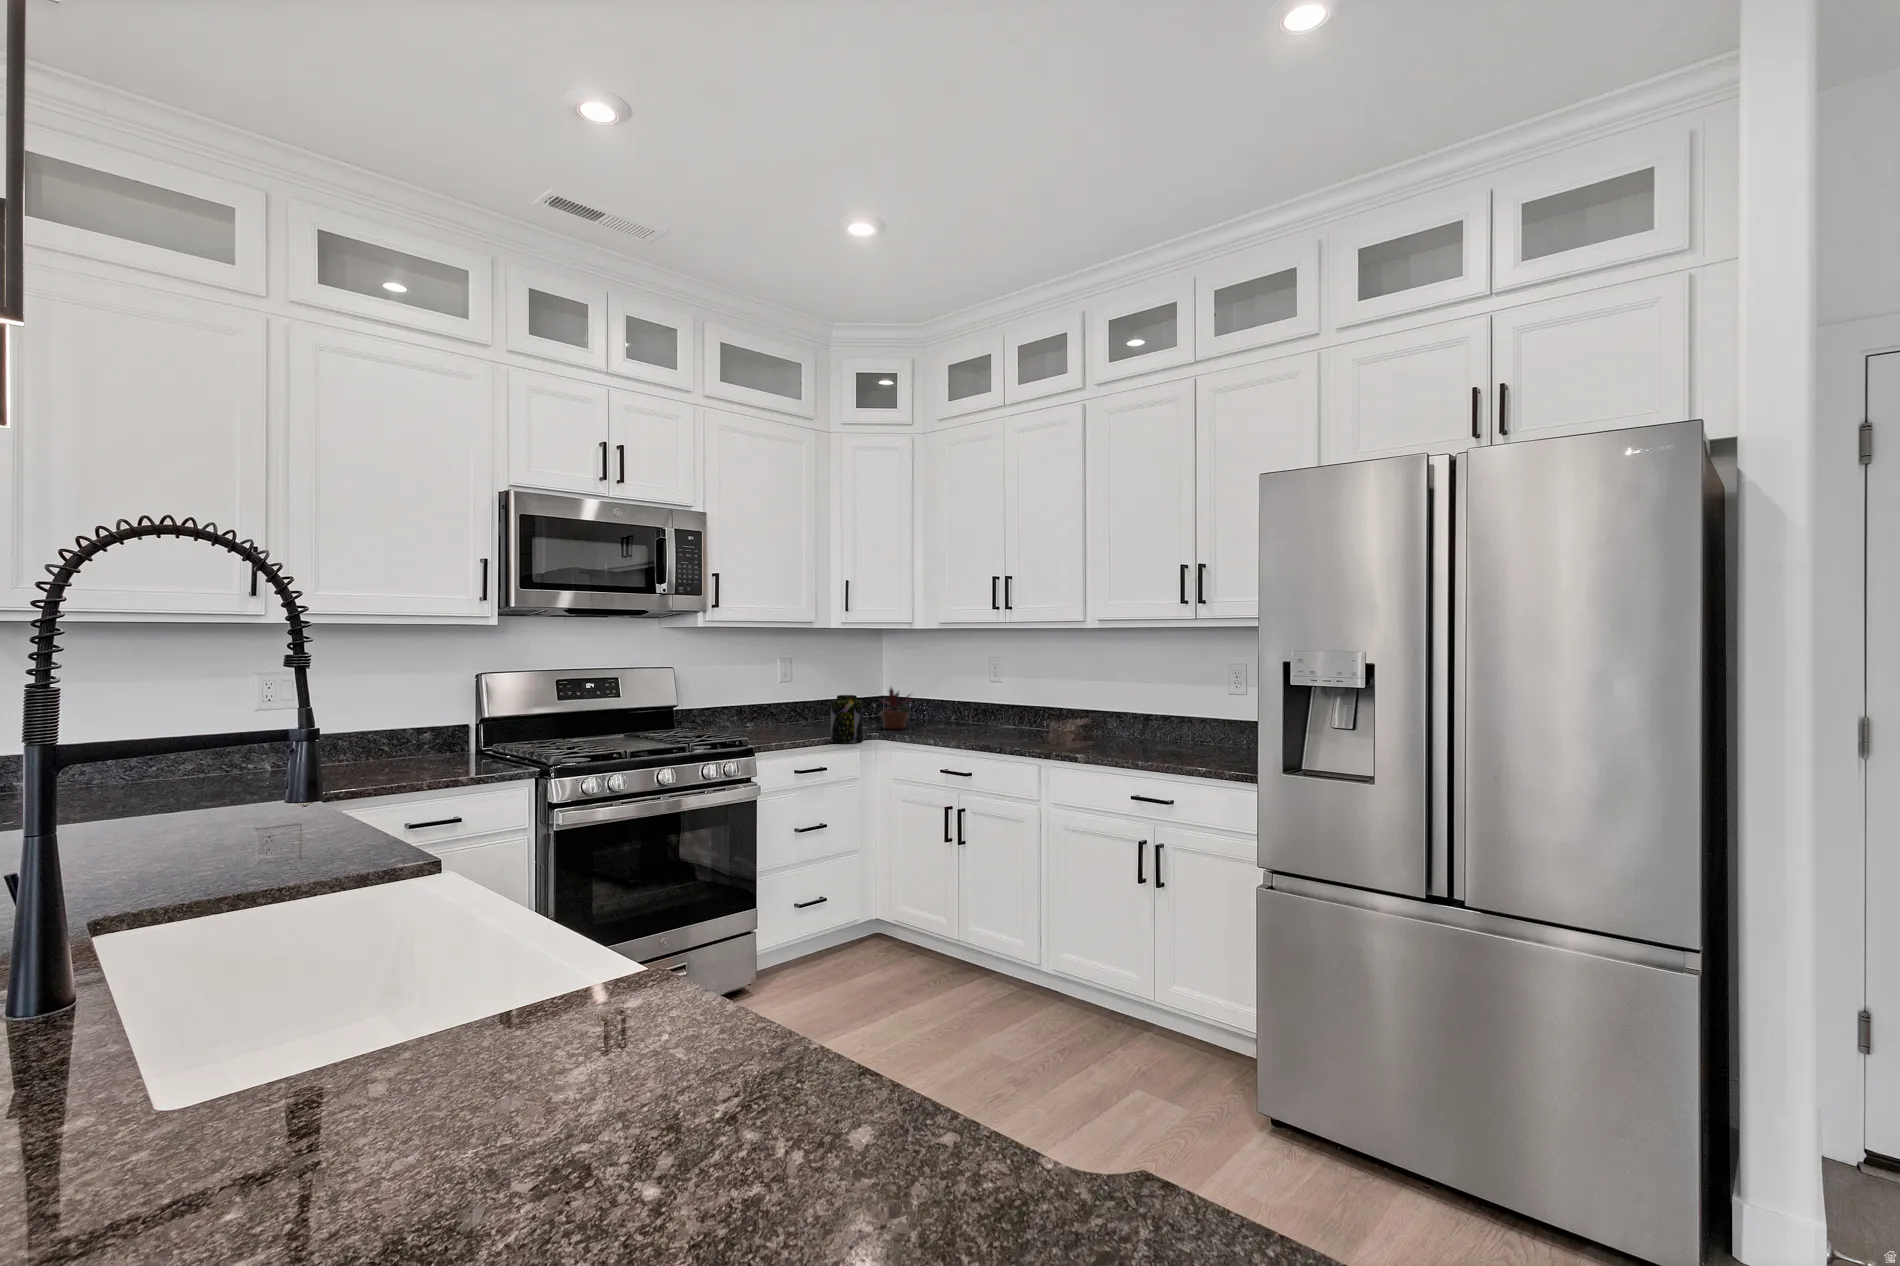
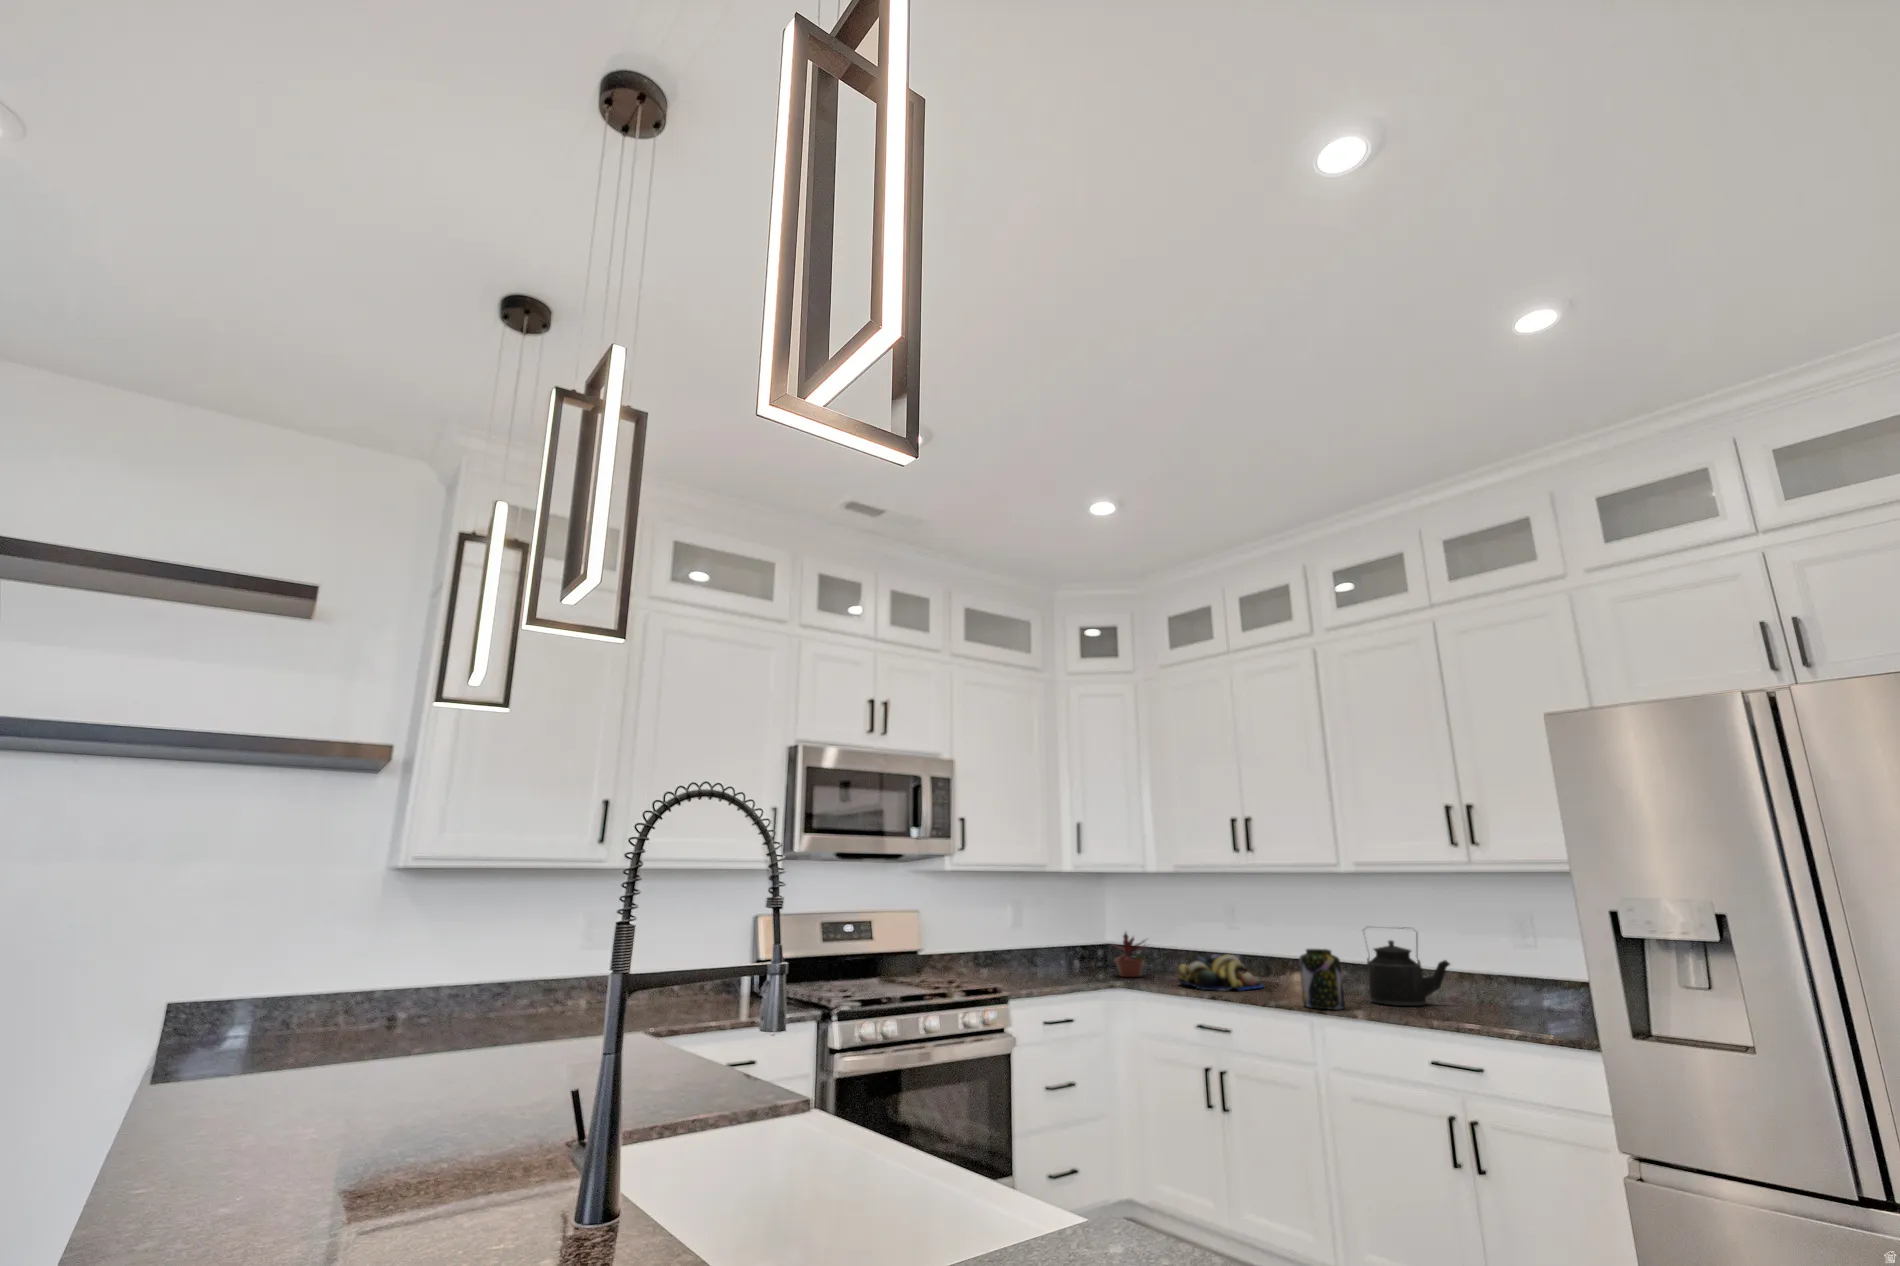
kettle: none [1100,679,1174,750] -> present [1367,930,1450,1006]
jar: present [830,695,863,743] -> present [1299,949,1345,1010]
fruit bowl: none [934,706,1013,740] -> present [1177,954,1263,991]

